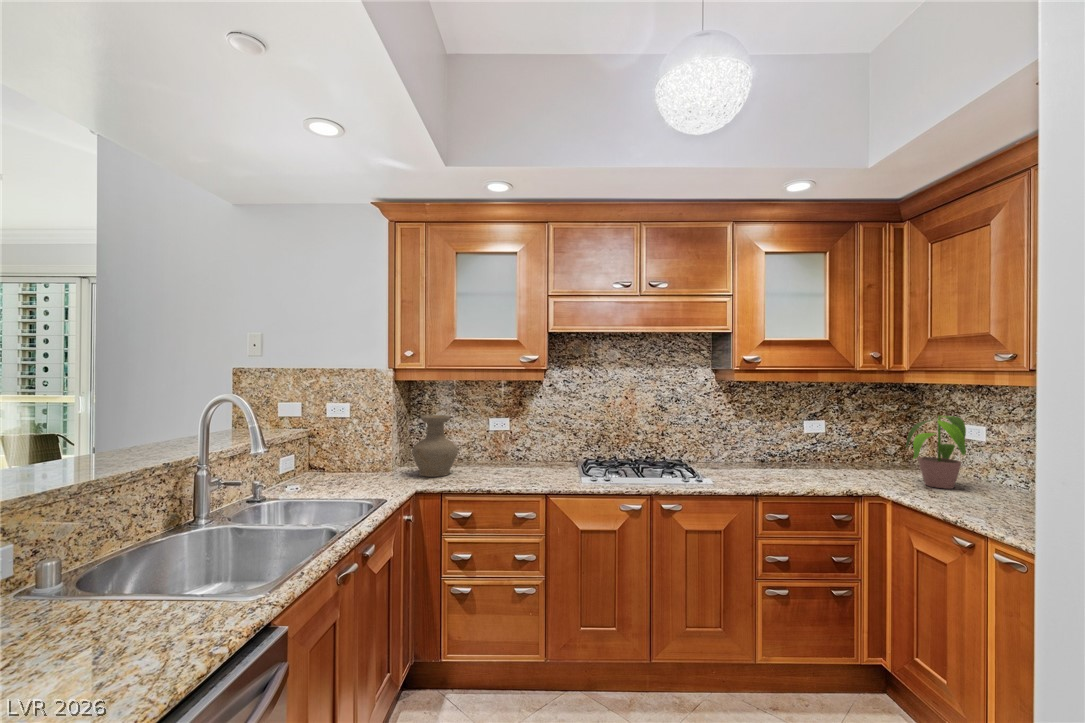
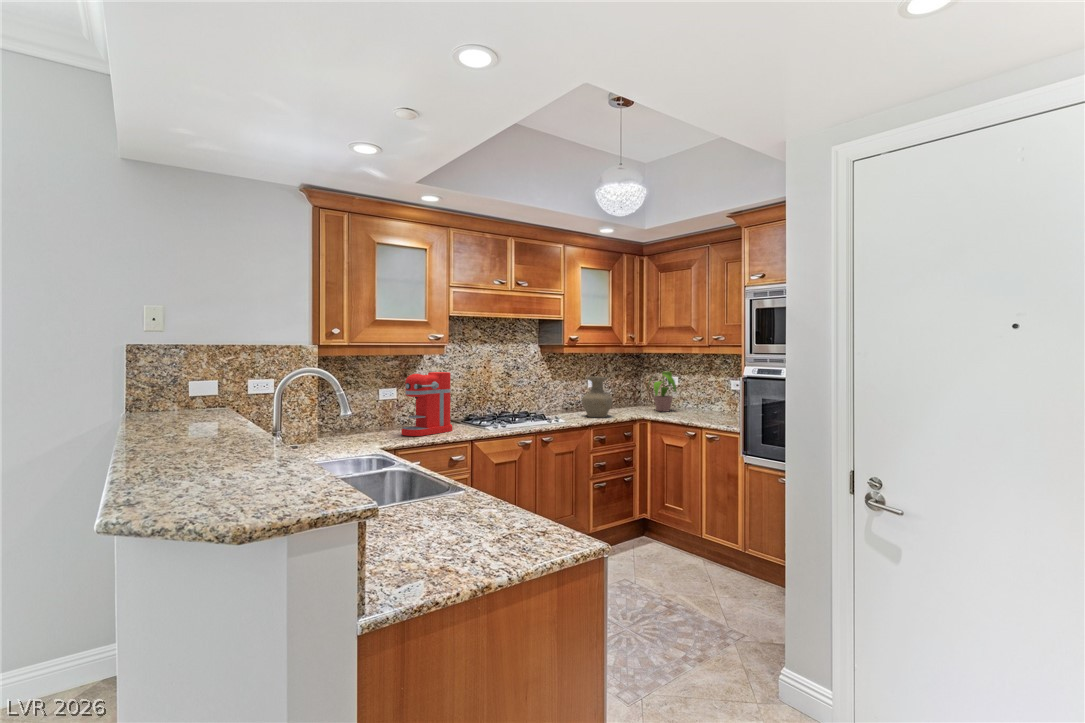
coffee maker: none [477,402,548,480] -> present [401,372,453,436]
vase: present [412,415,458,477] -> present [582,377,613,417]

